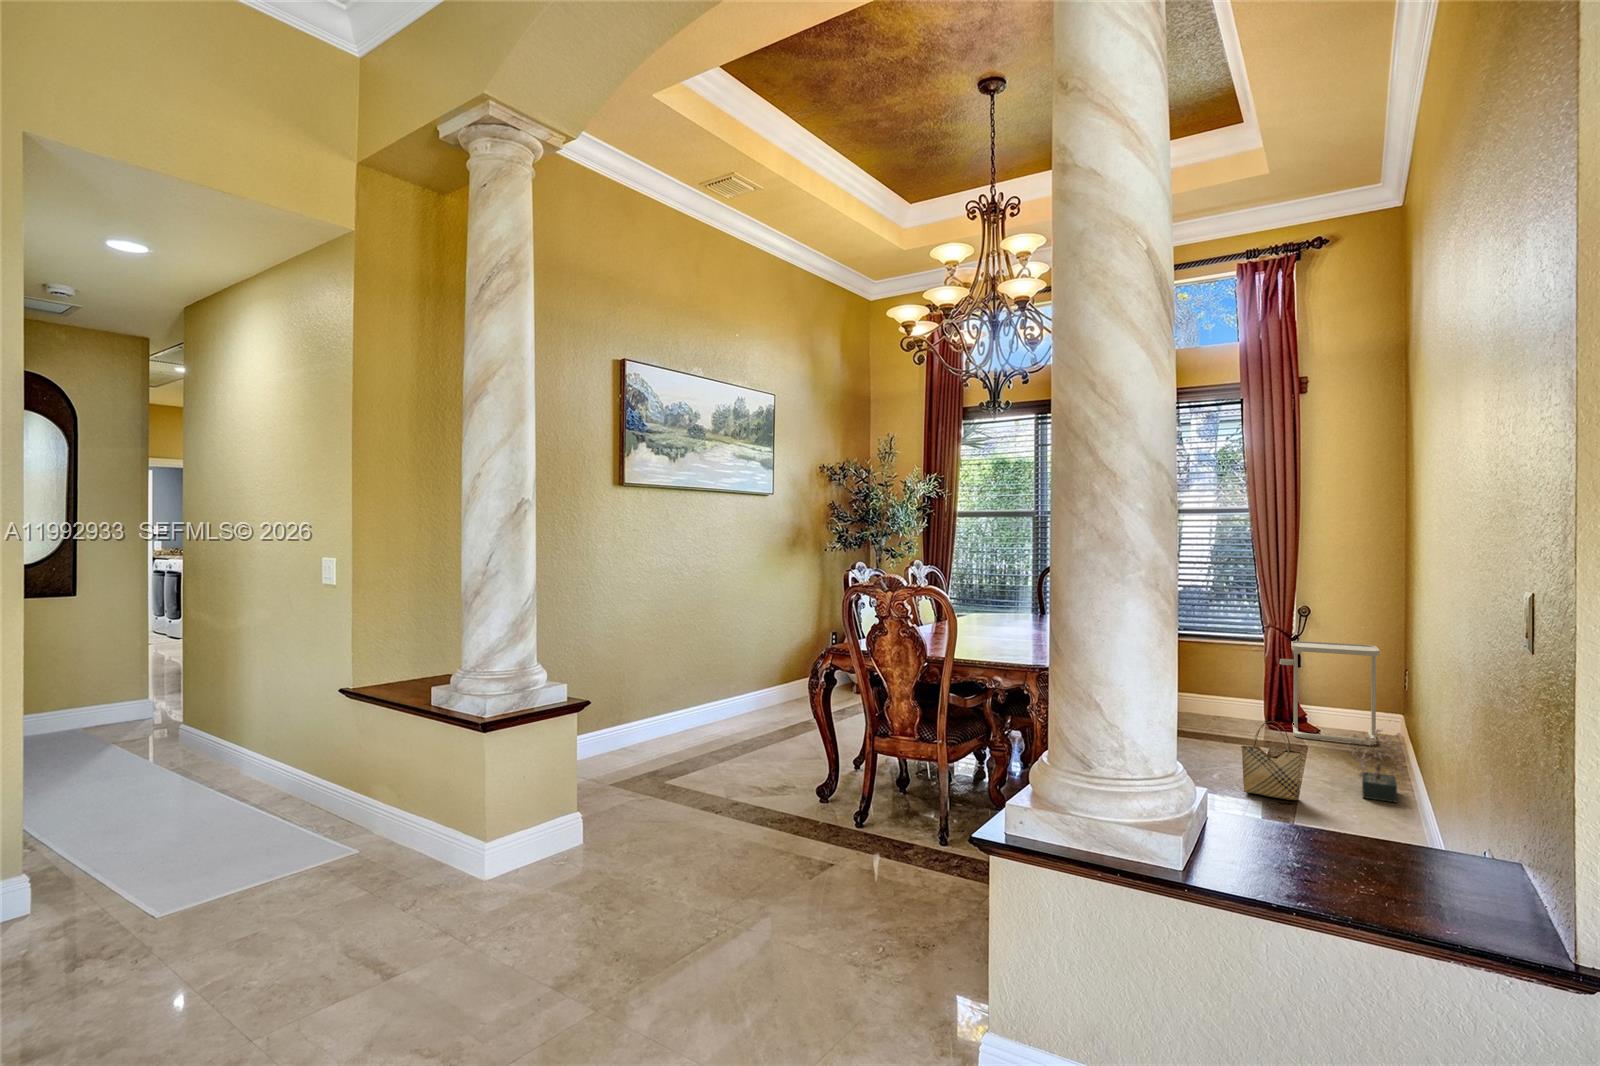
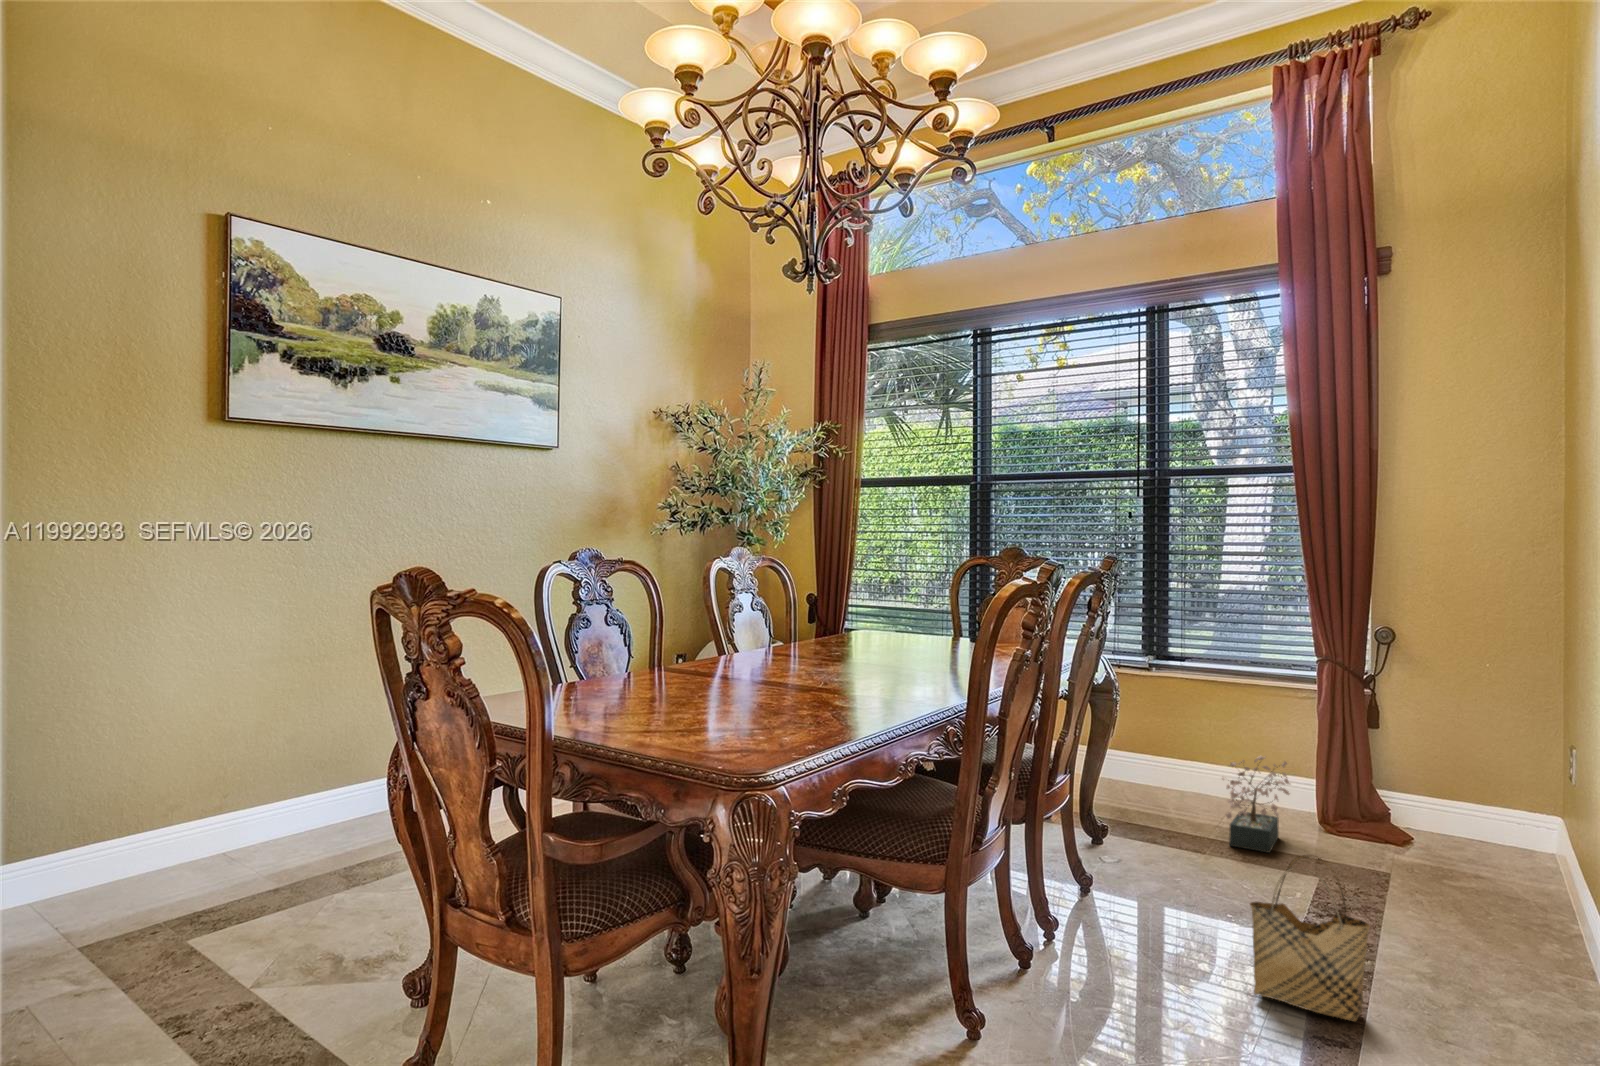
side table: present [1279,641,1380,745] -> none [1342,684,1516,870]
decorative plant: present [1348,729,1406,802] -> present [1222,756,1290,852]

